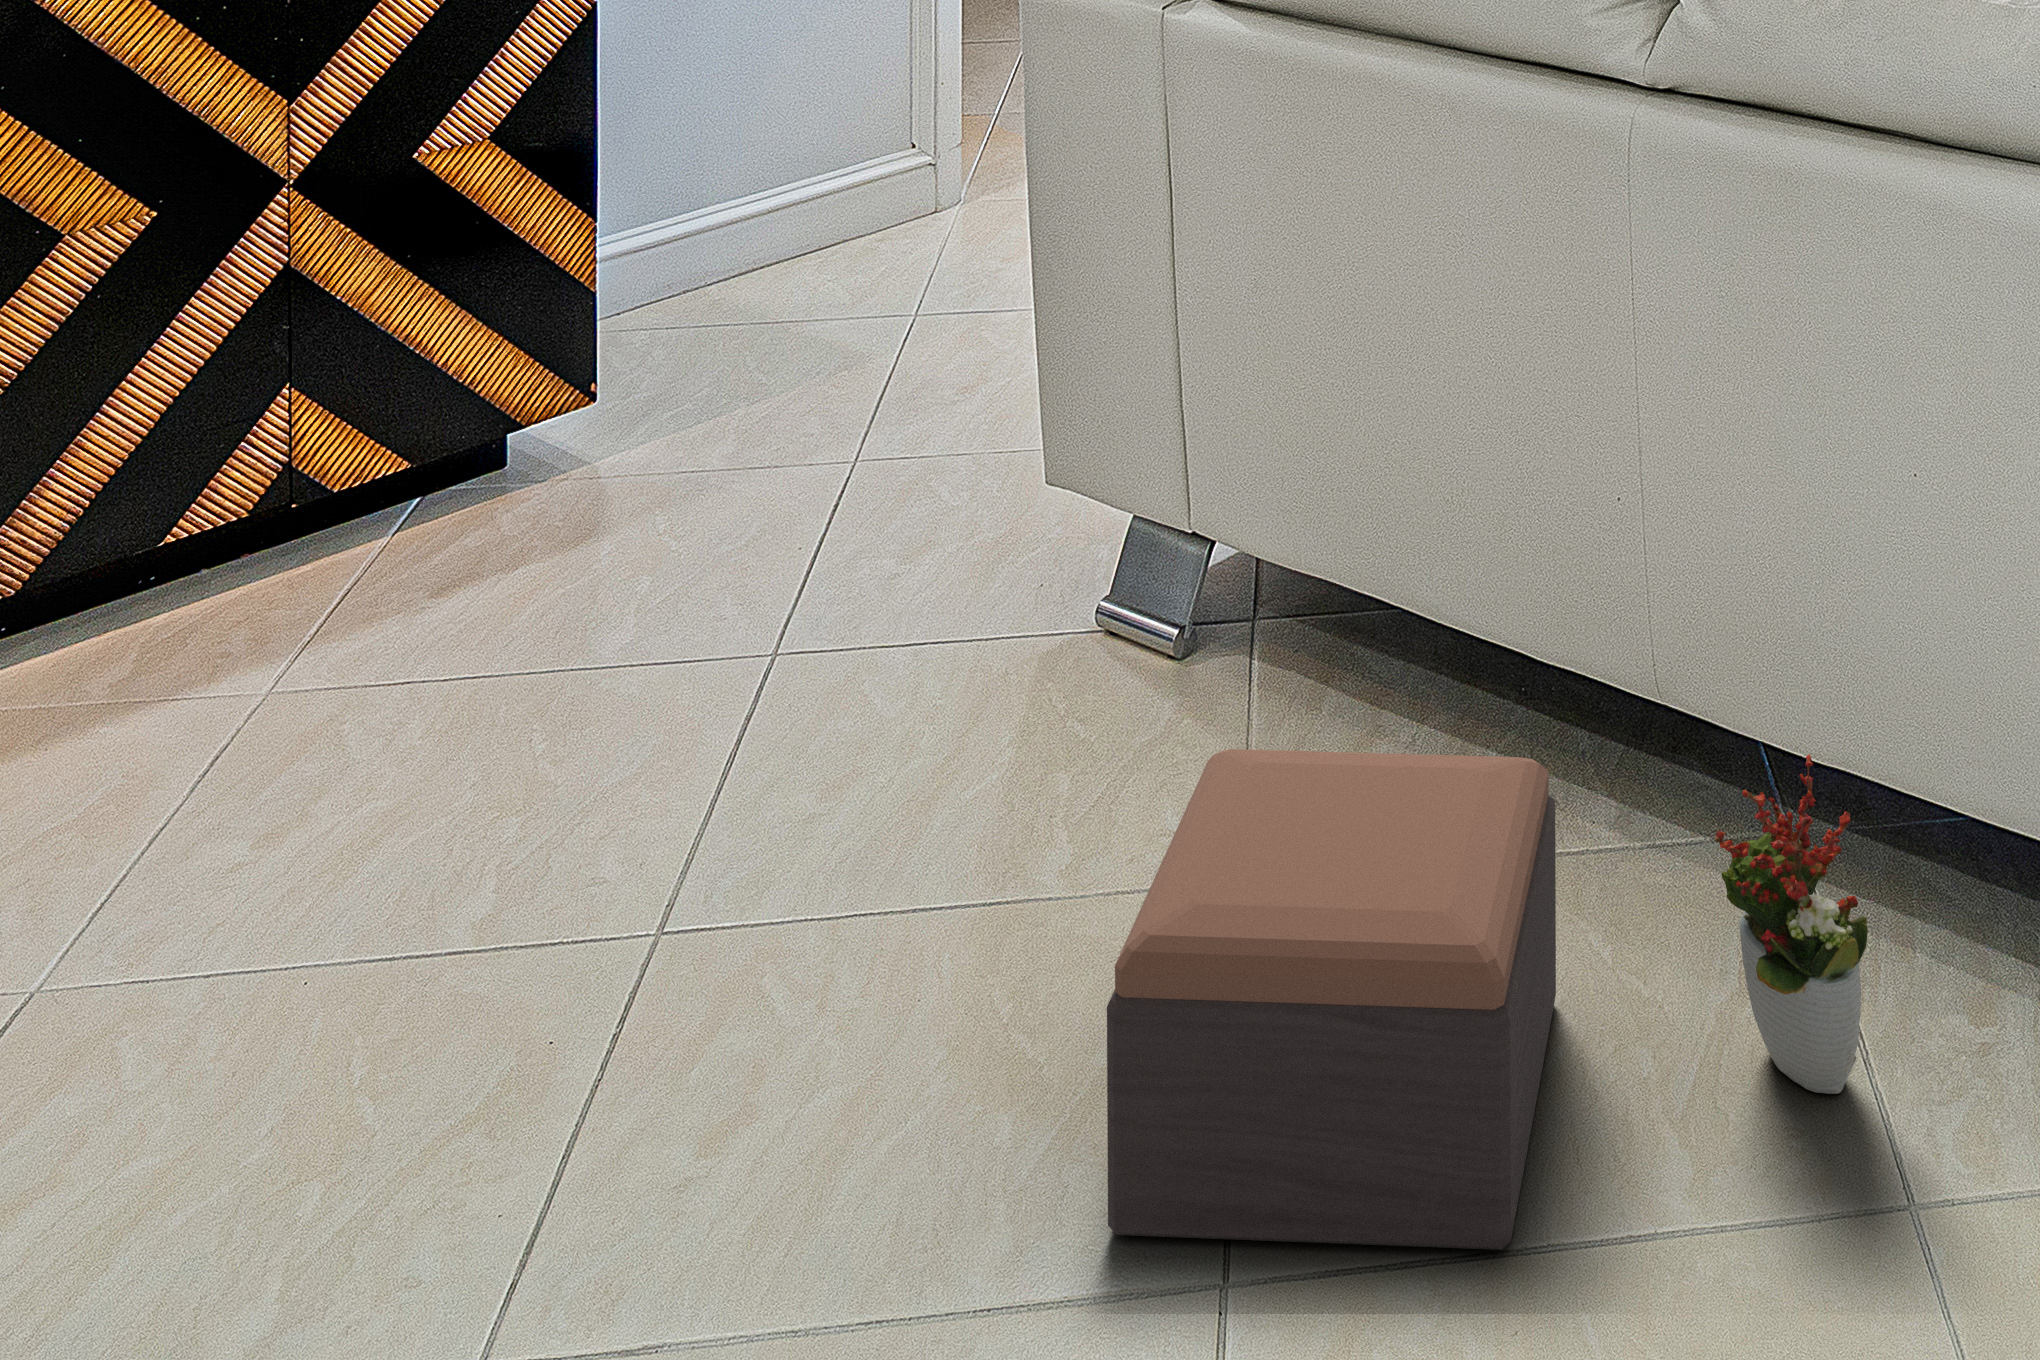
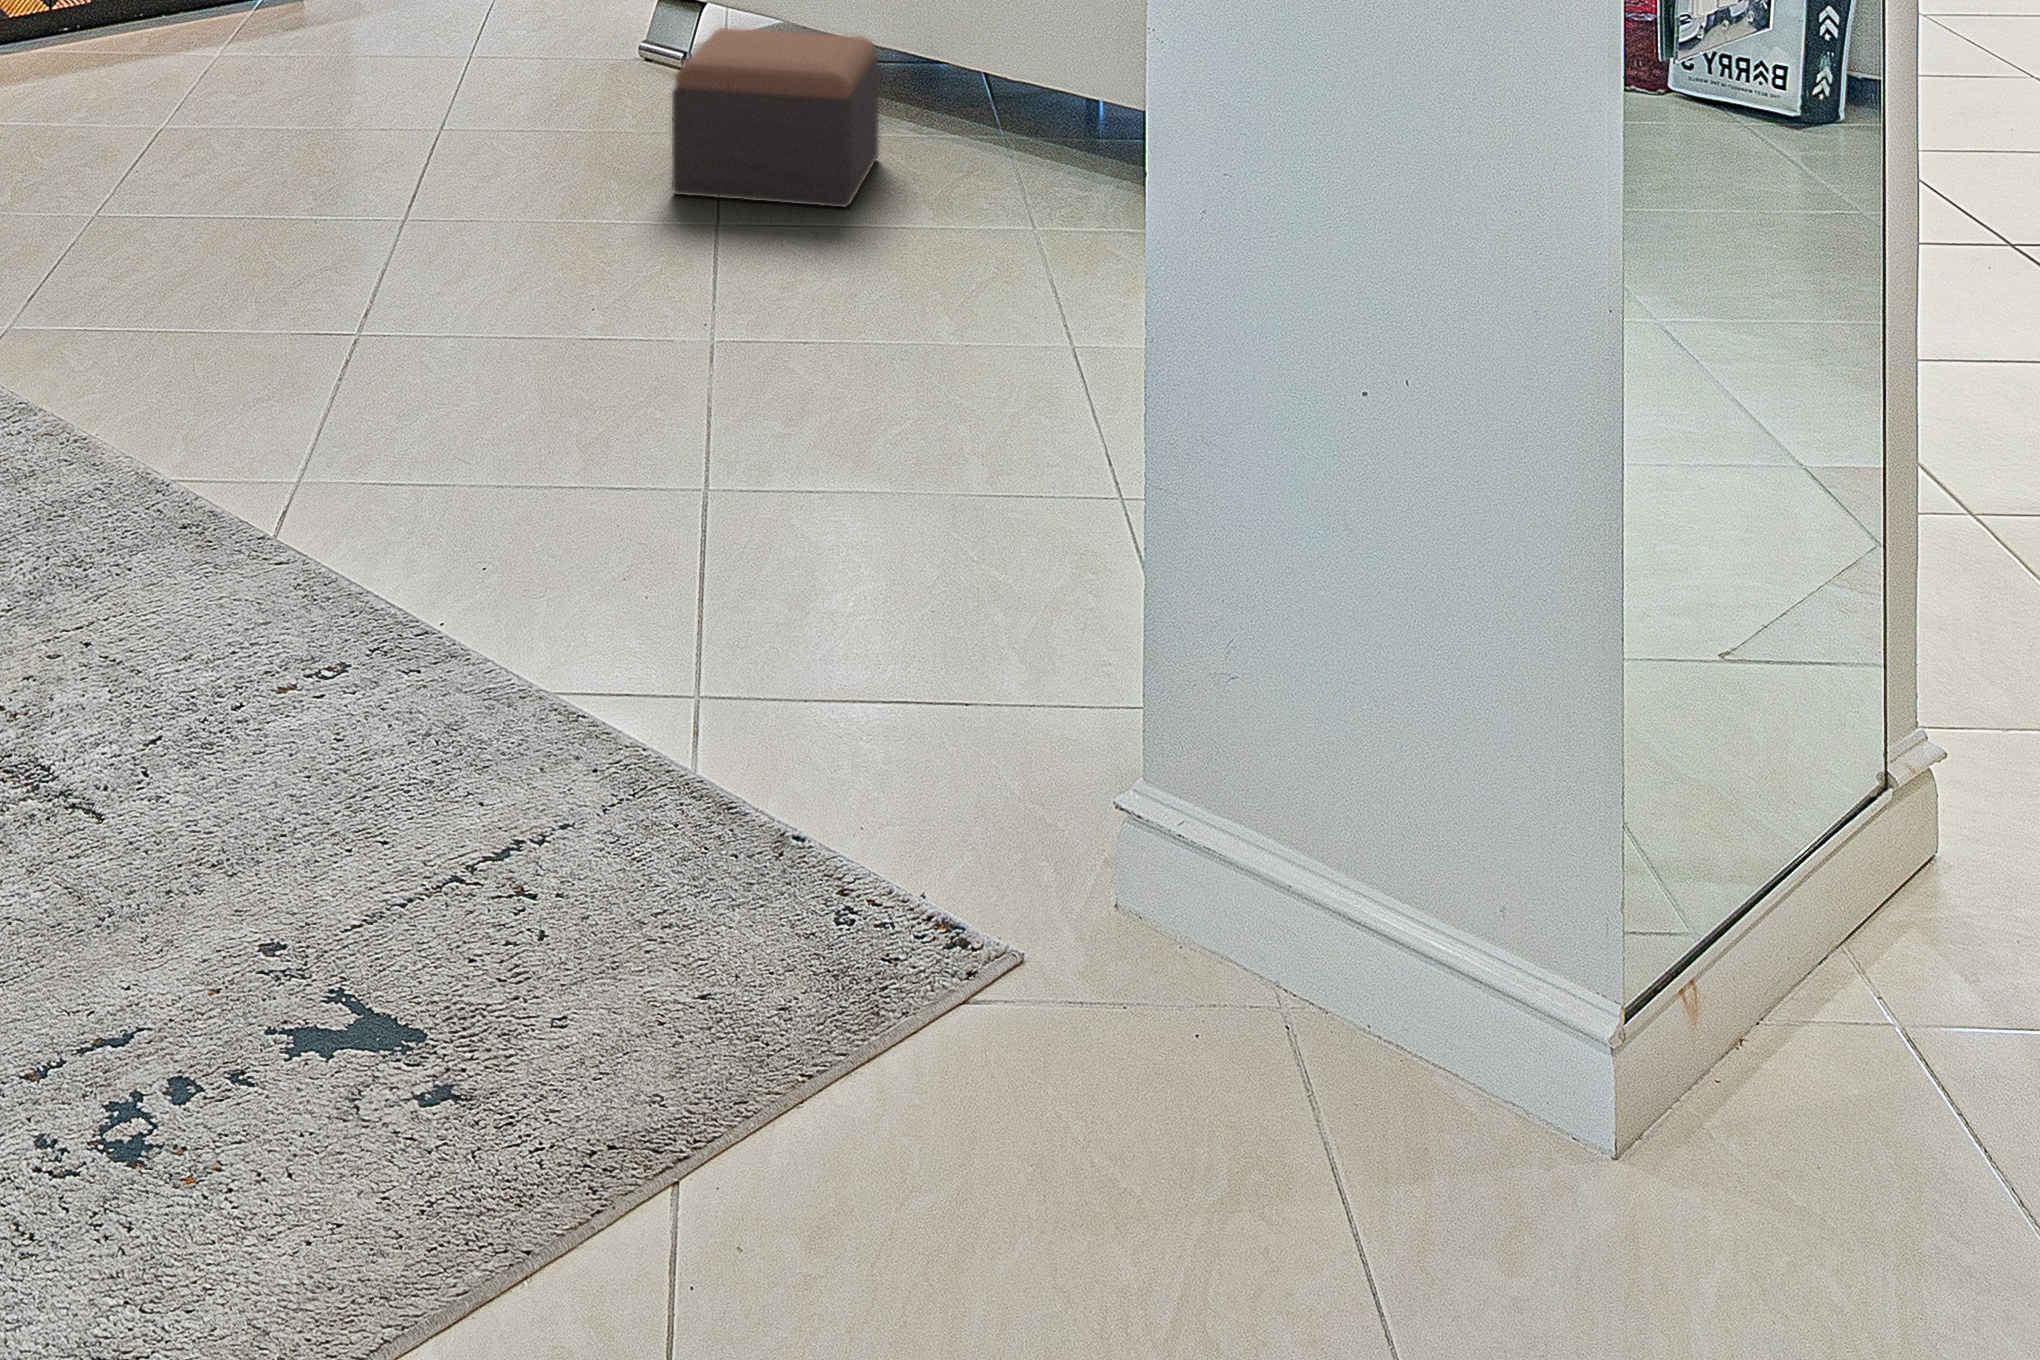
decorative plant: present [1715,754,1868,1094] -> none [951,36,1024,186]

